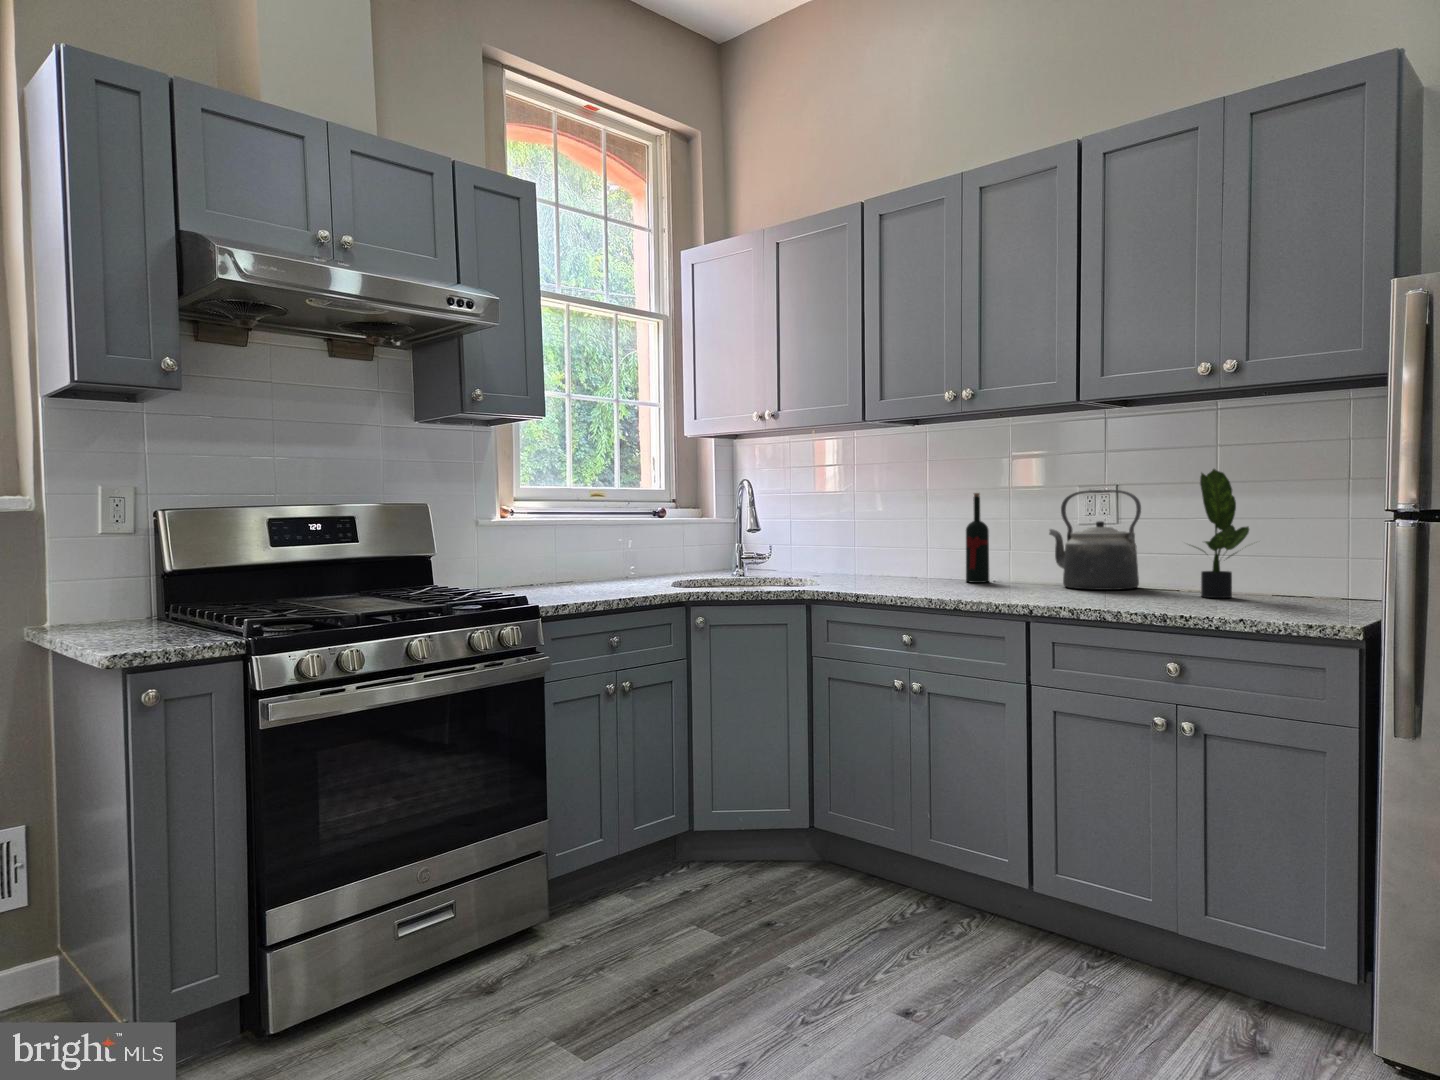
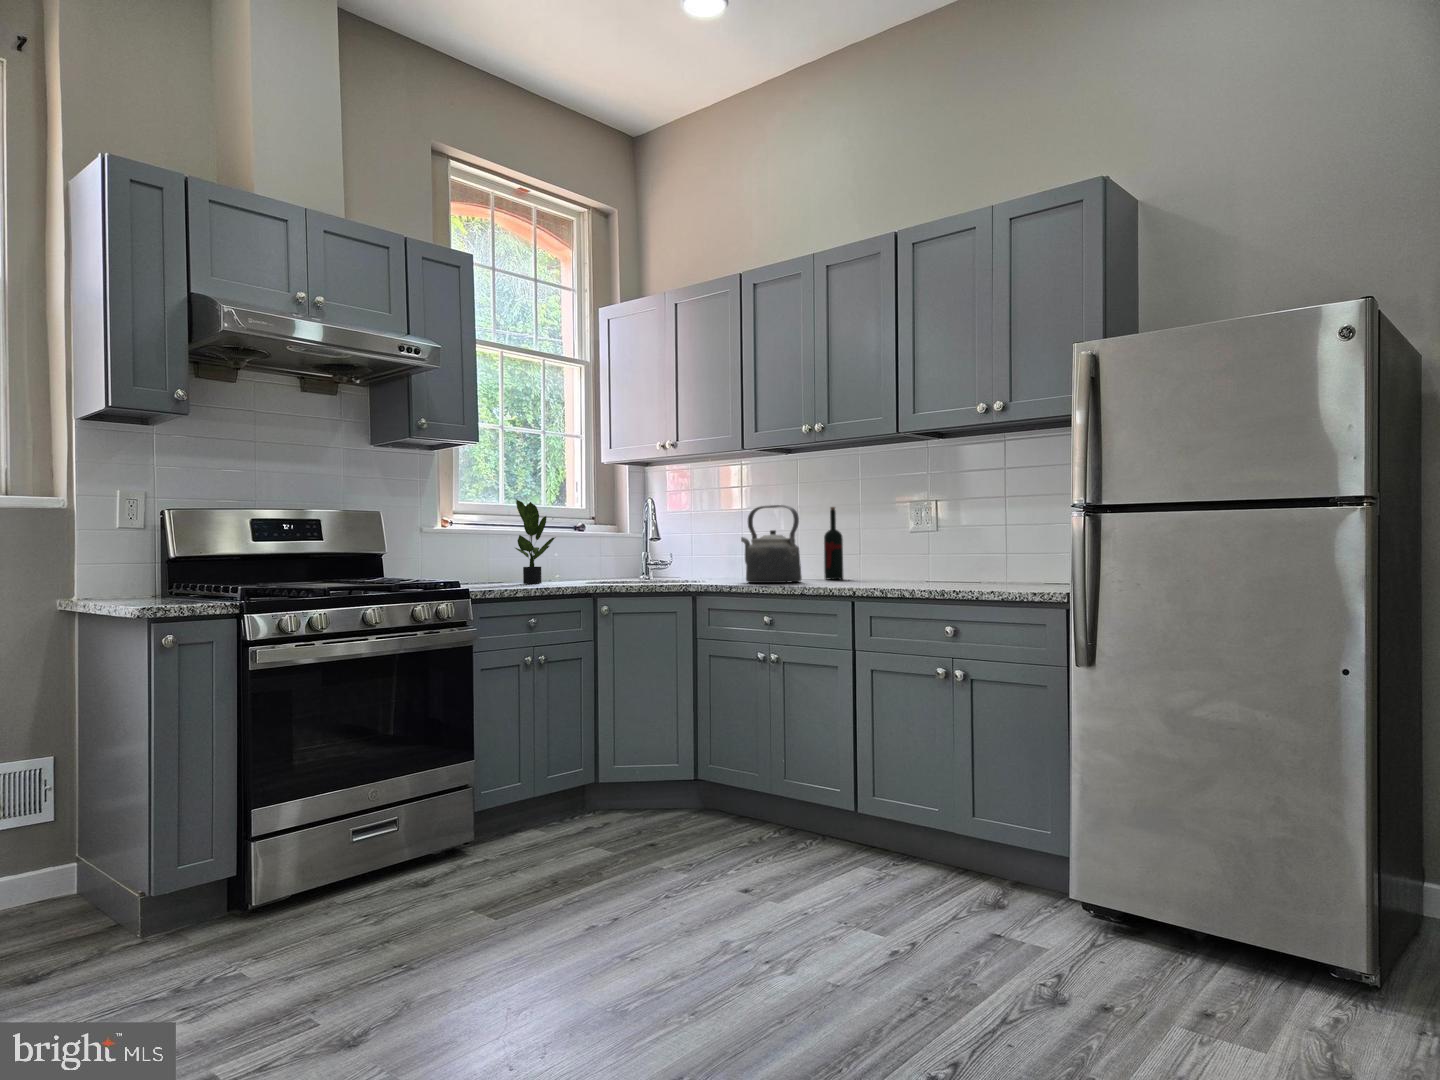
potted plant: present [1193,469,1249,598] -> present [515,499,556,584]
kettle: present [1049,490,1141,590] -> present [741,505,802,583]

